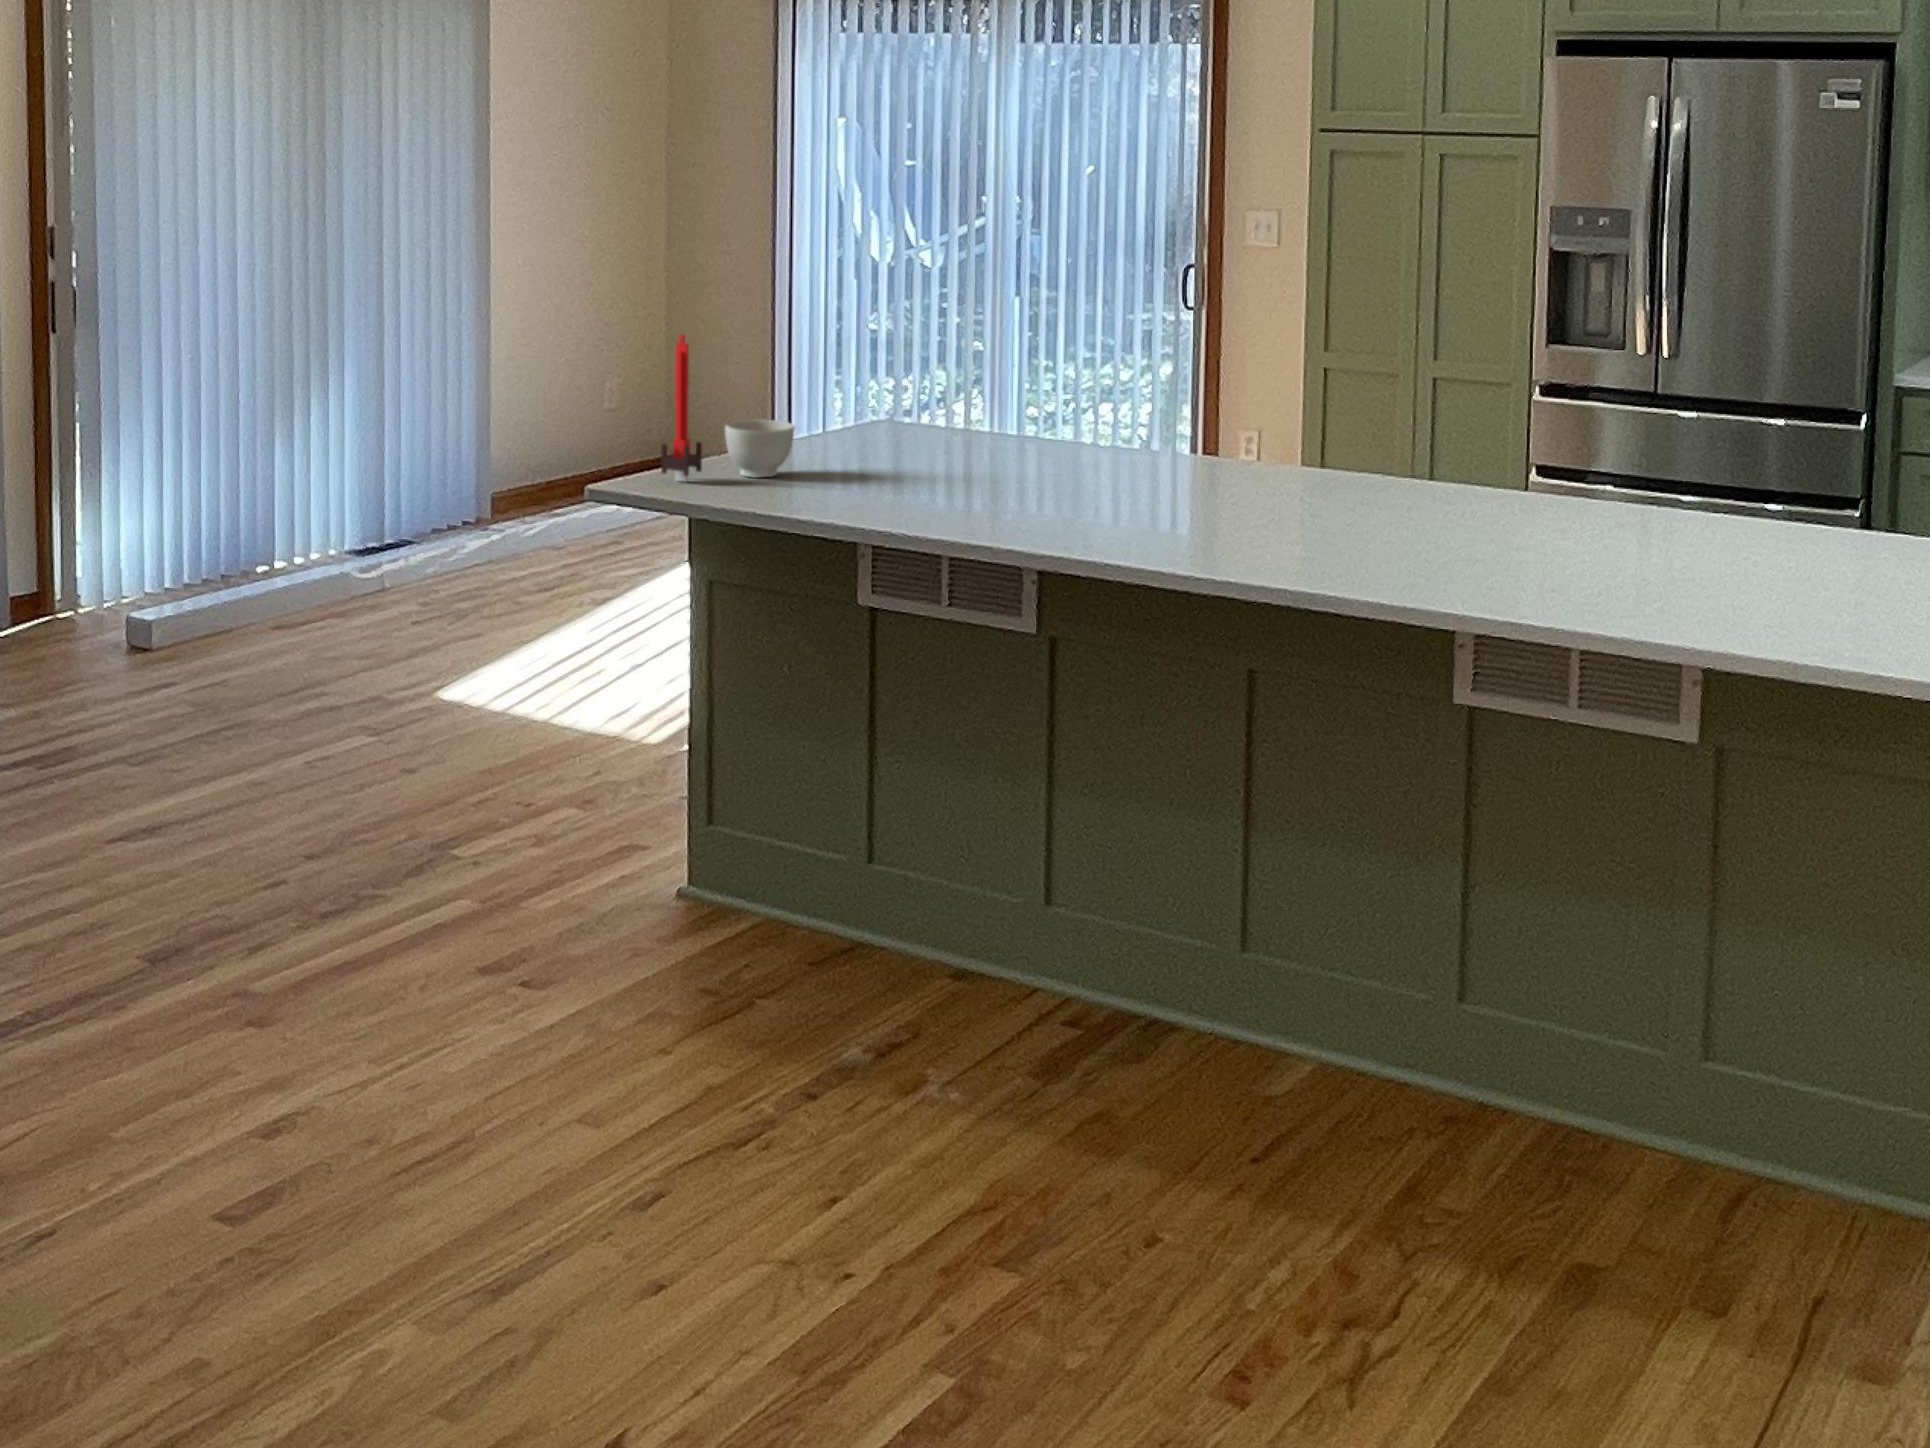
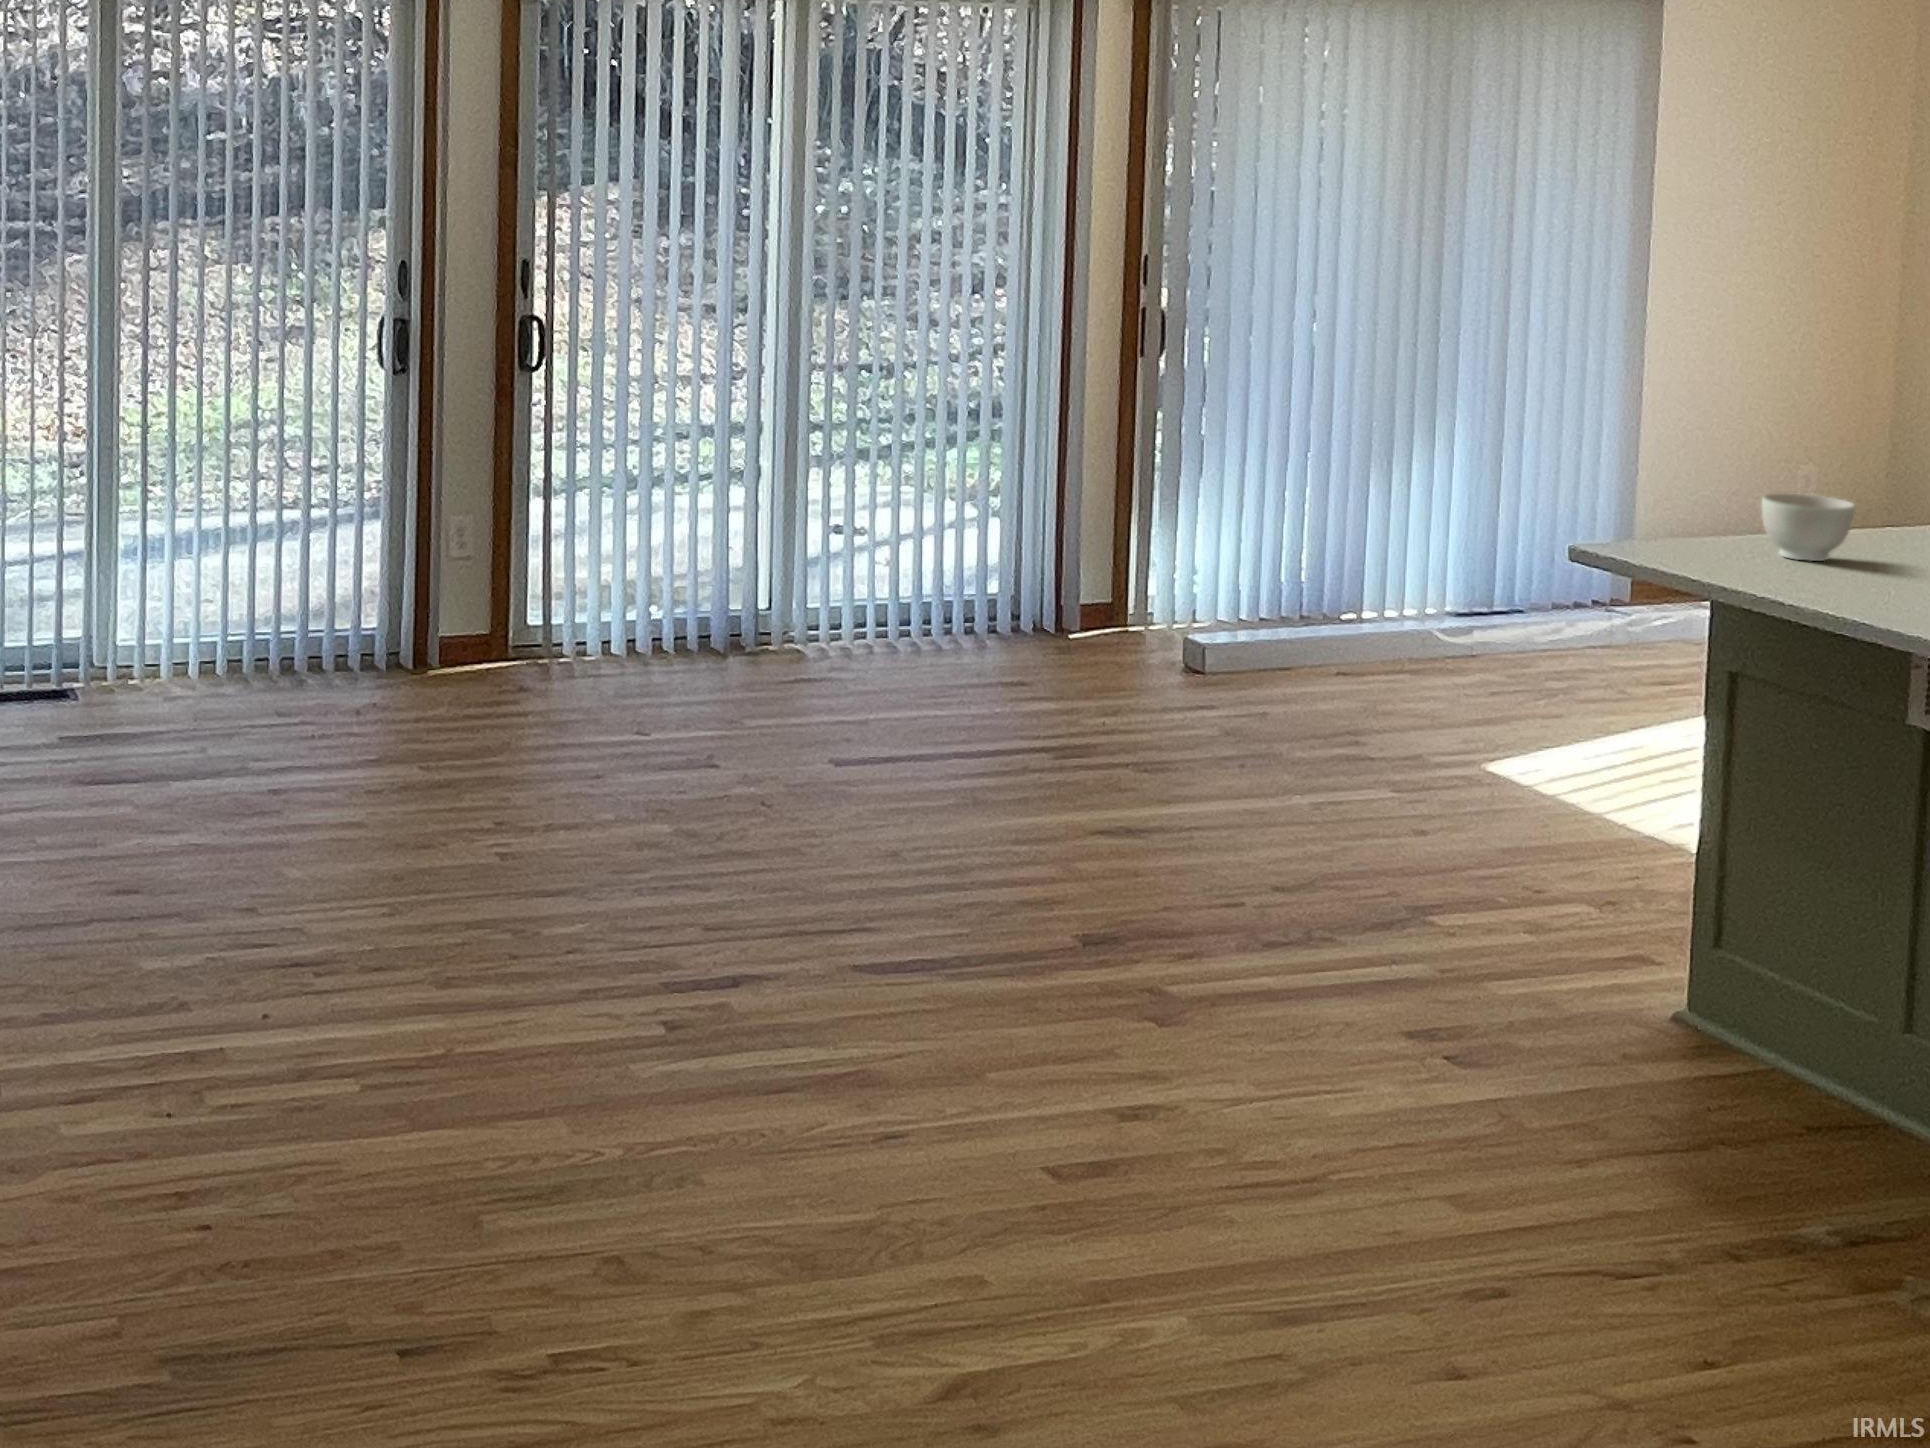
candle: present [661,334,702,481] -> none [1671,388,1726,553]

